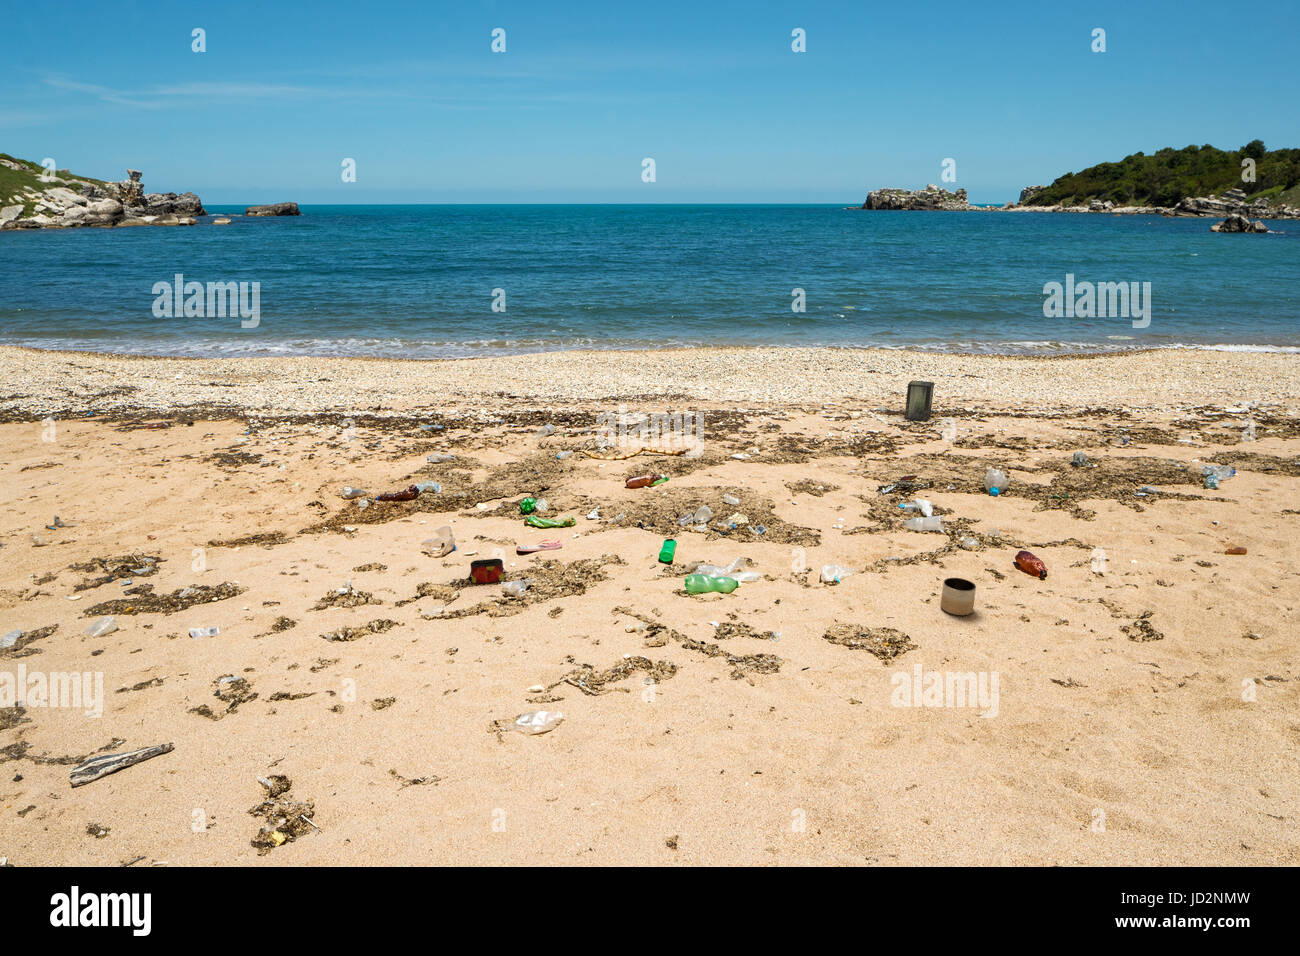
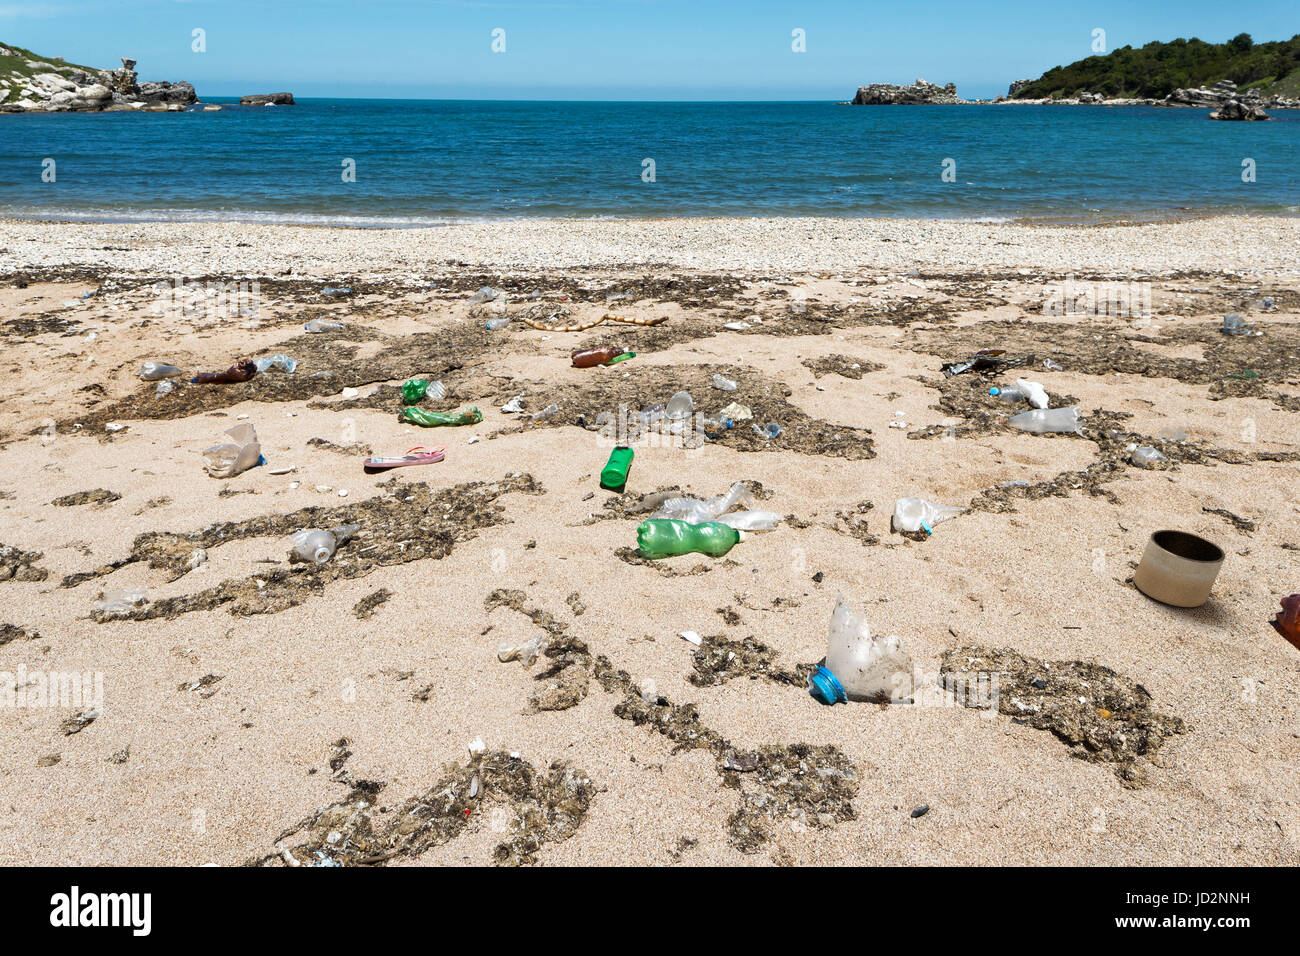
storage box: present [905,380,934,422] -> none [947,233,990,286]
bag: present [468,559,506,584] -> none [248,485,323,532]

